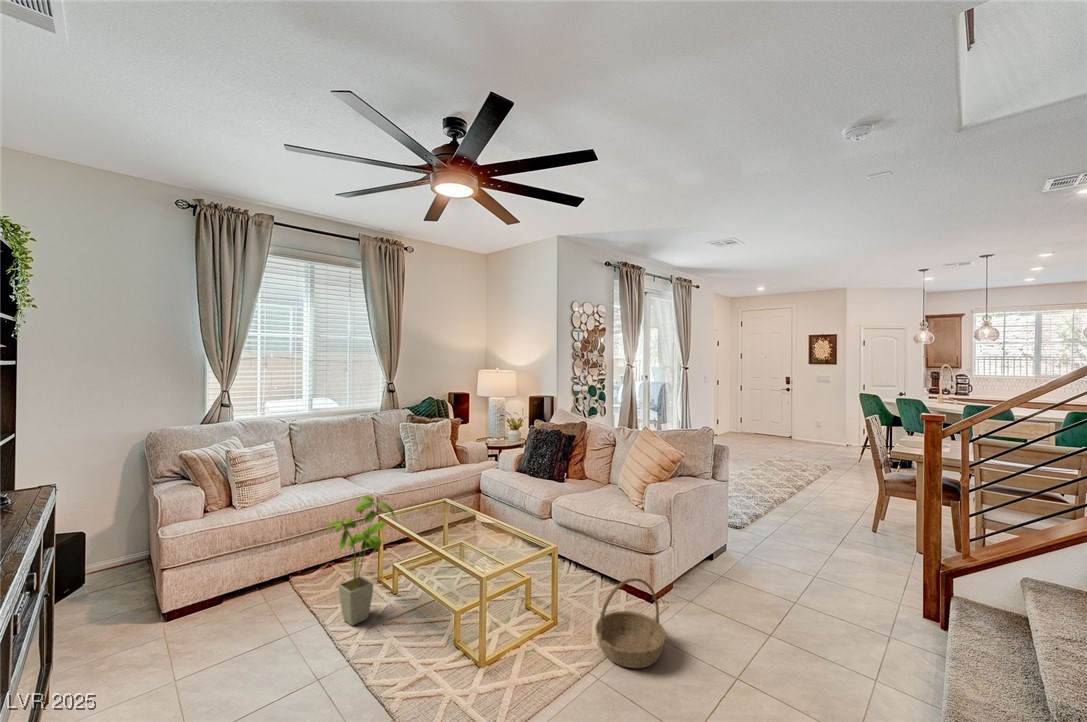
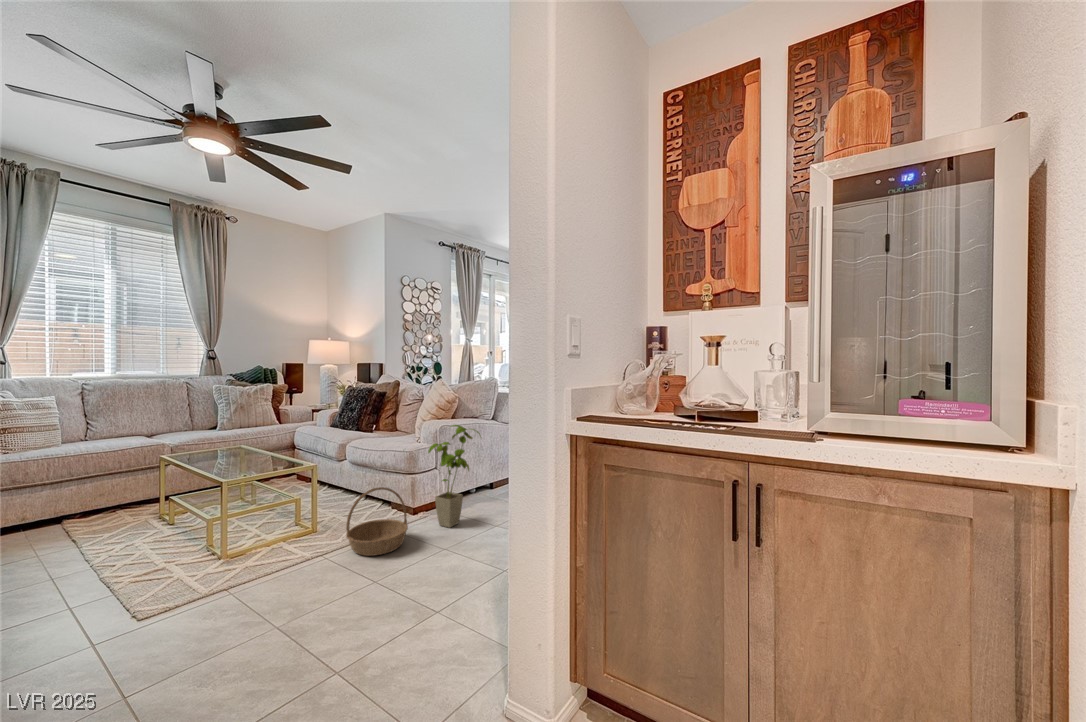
house plant: present [327,496,394,625] -> present [428,425,481,528]

